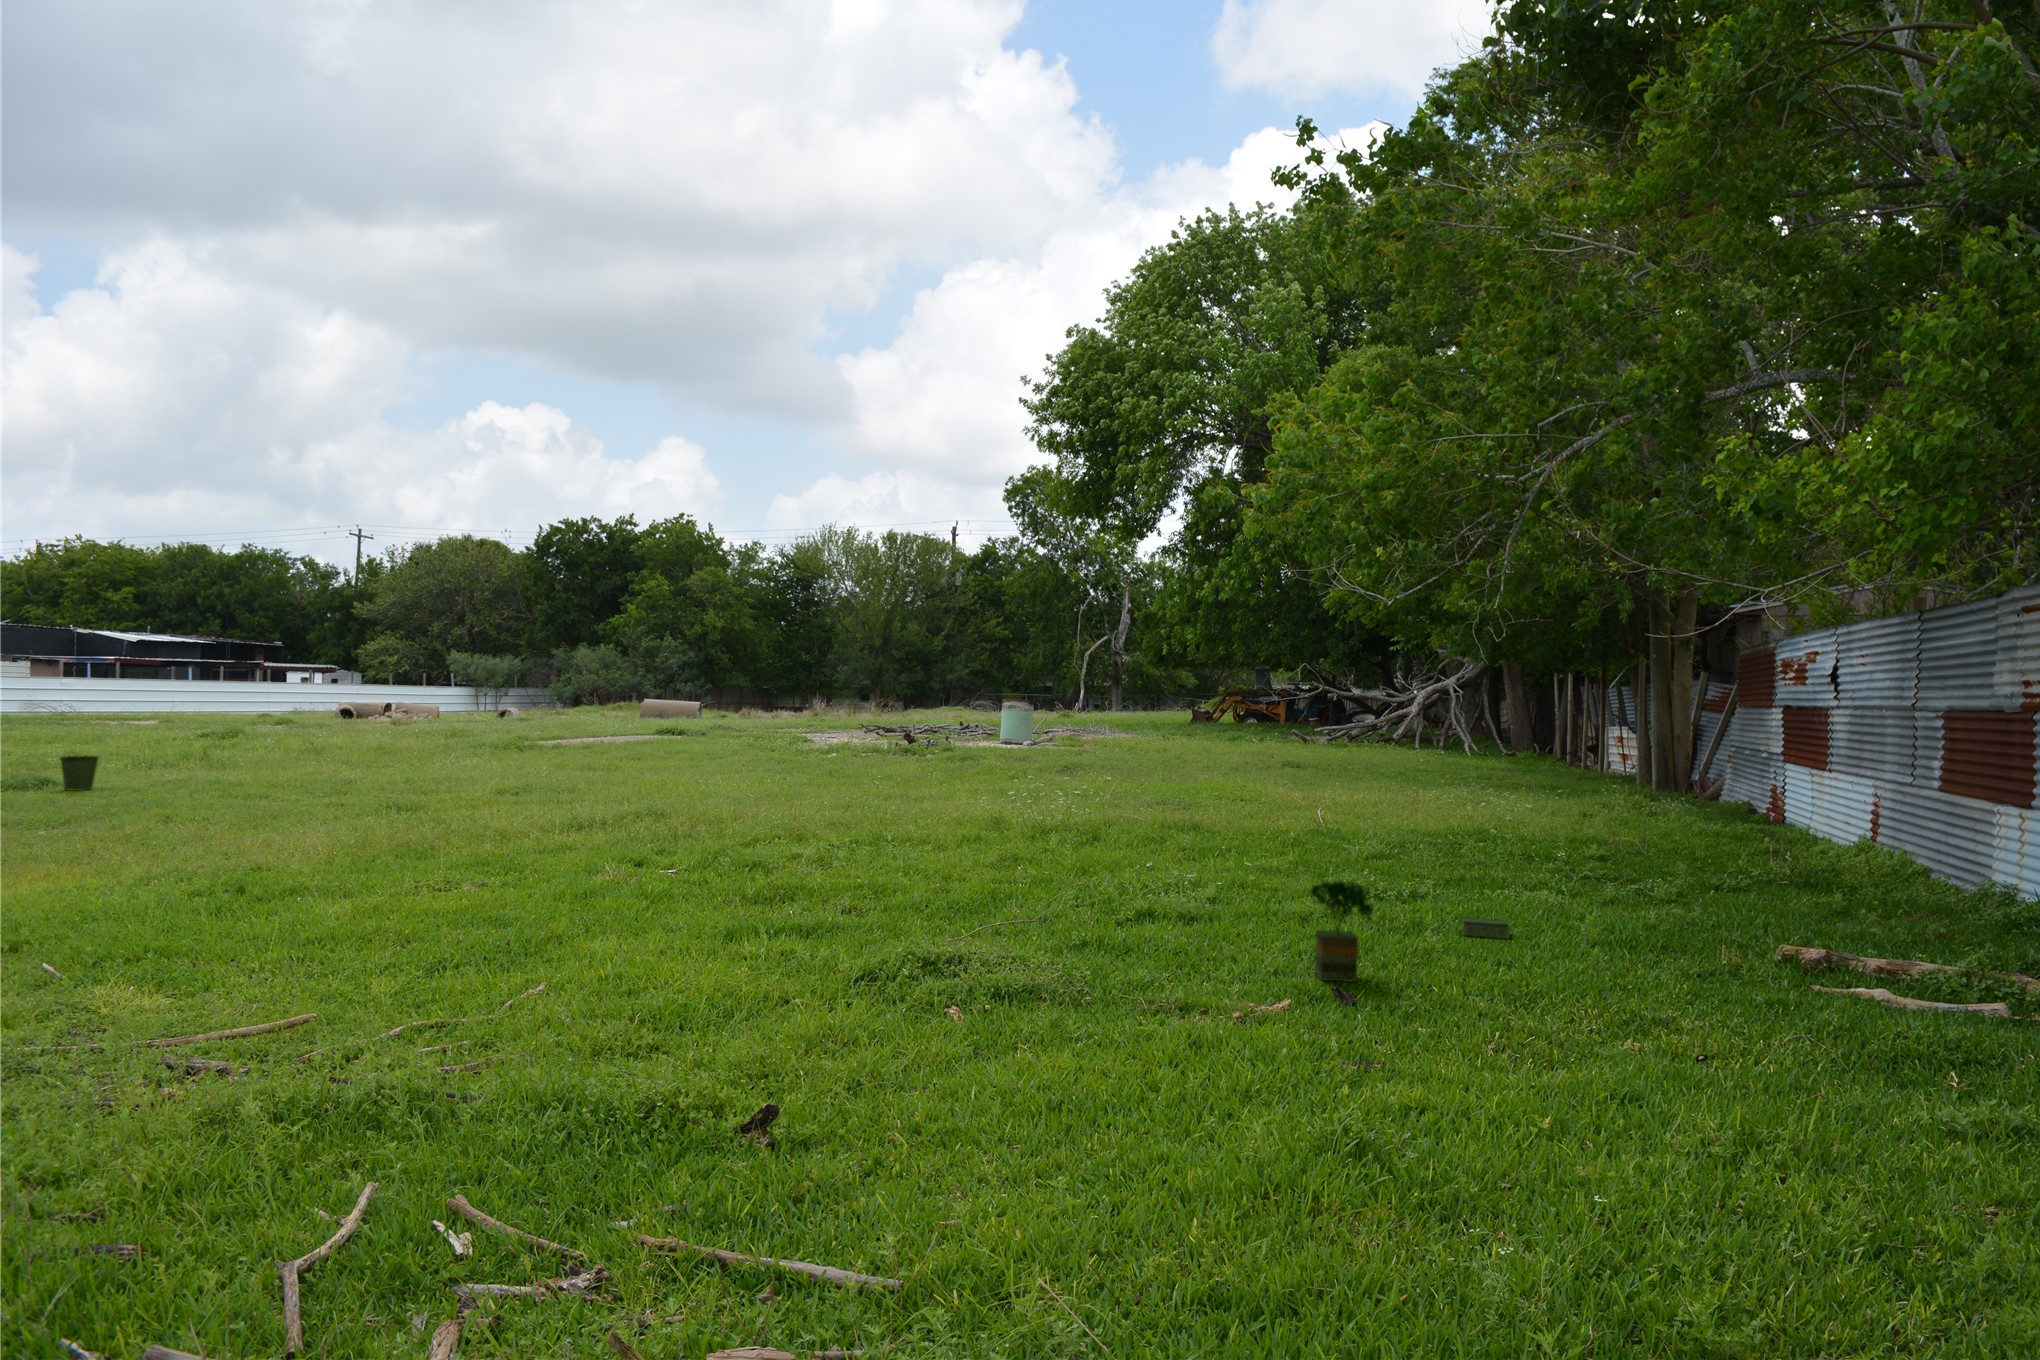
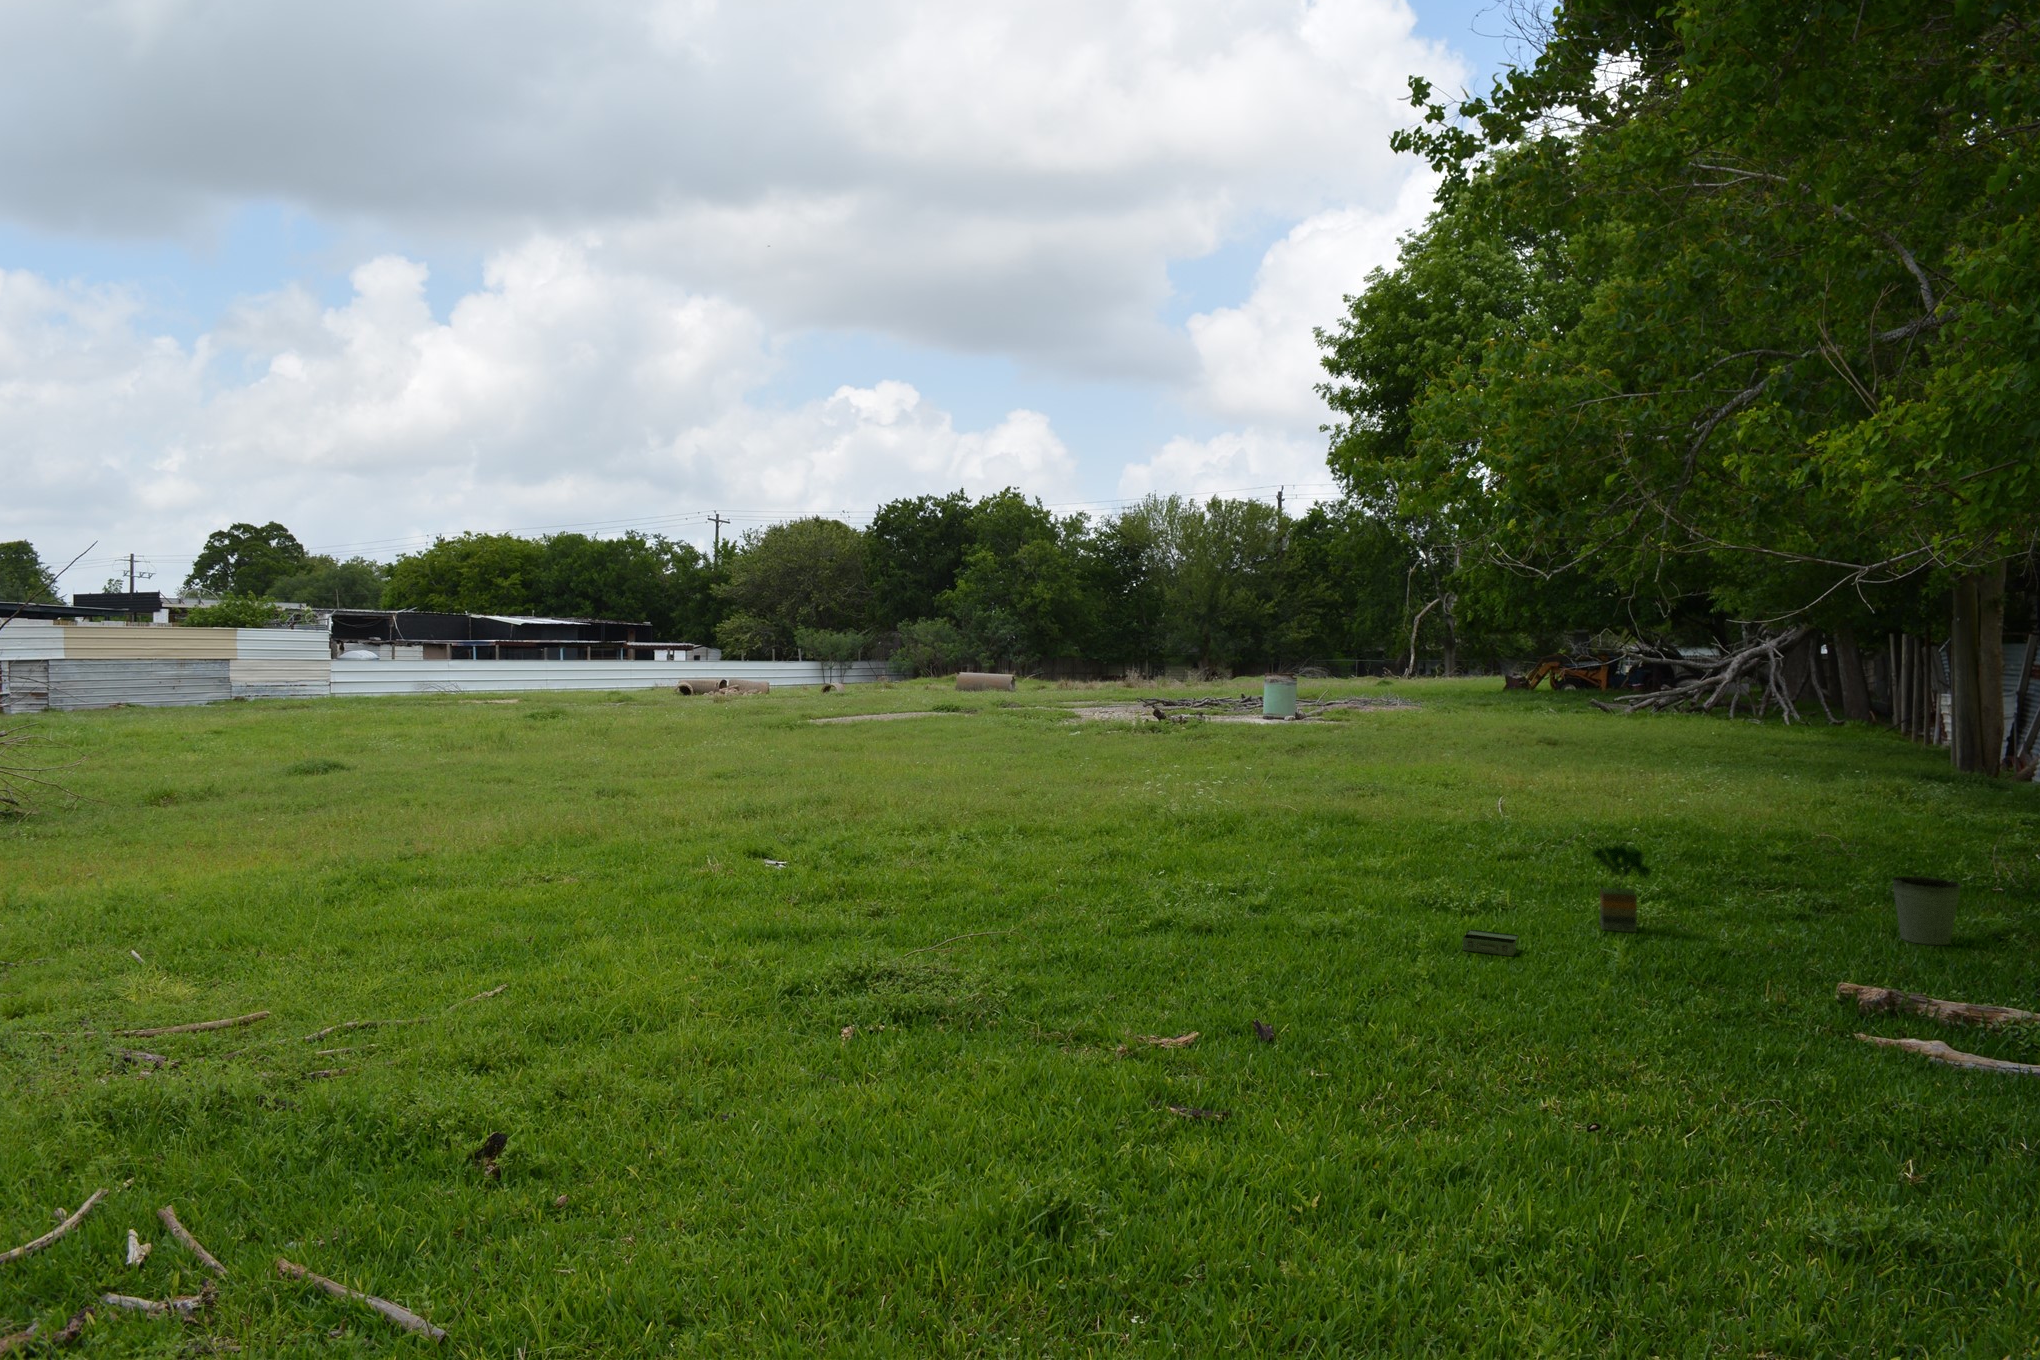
bucket: present [60,756,98,791] -> present [1892,876,1961,945]
potted tree: present [1309,880,1374,982] -> present [1591,845,1652,932]

